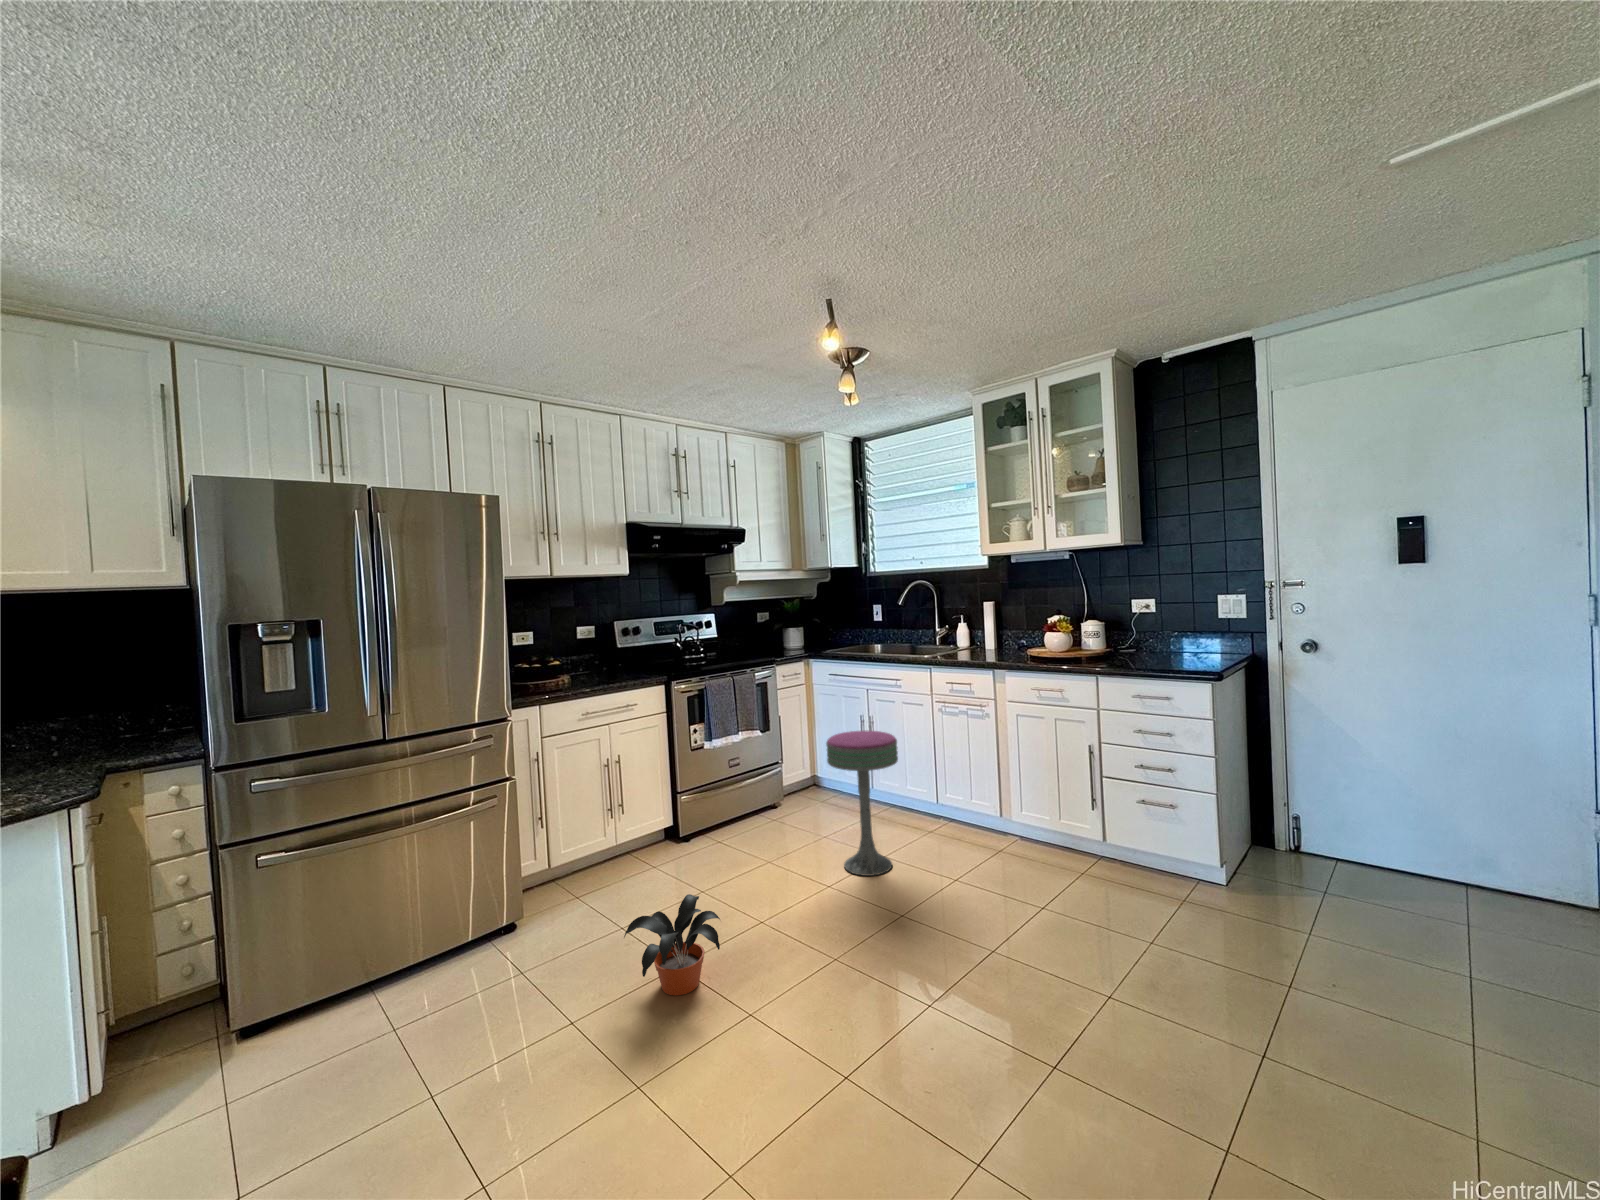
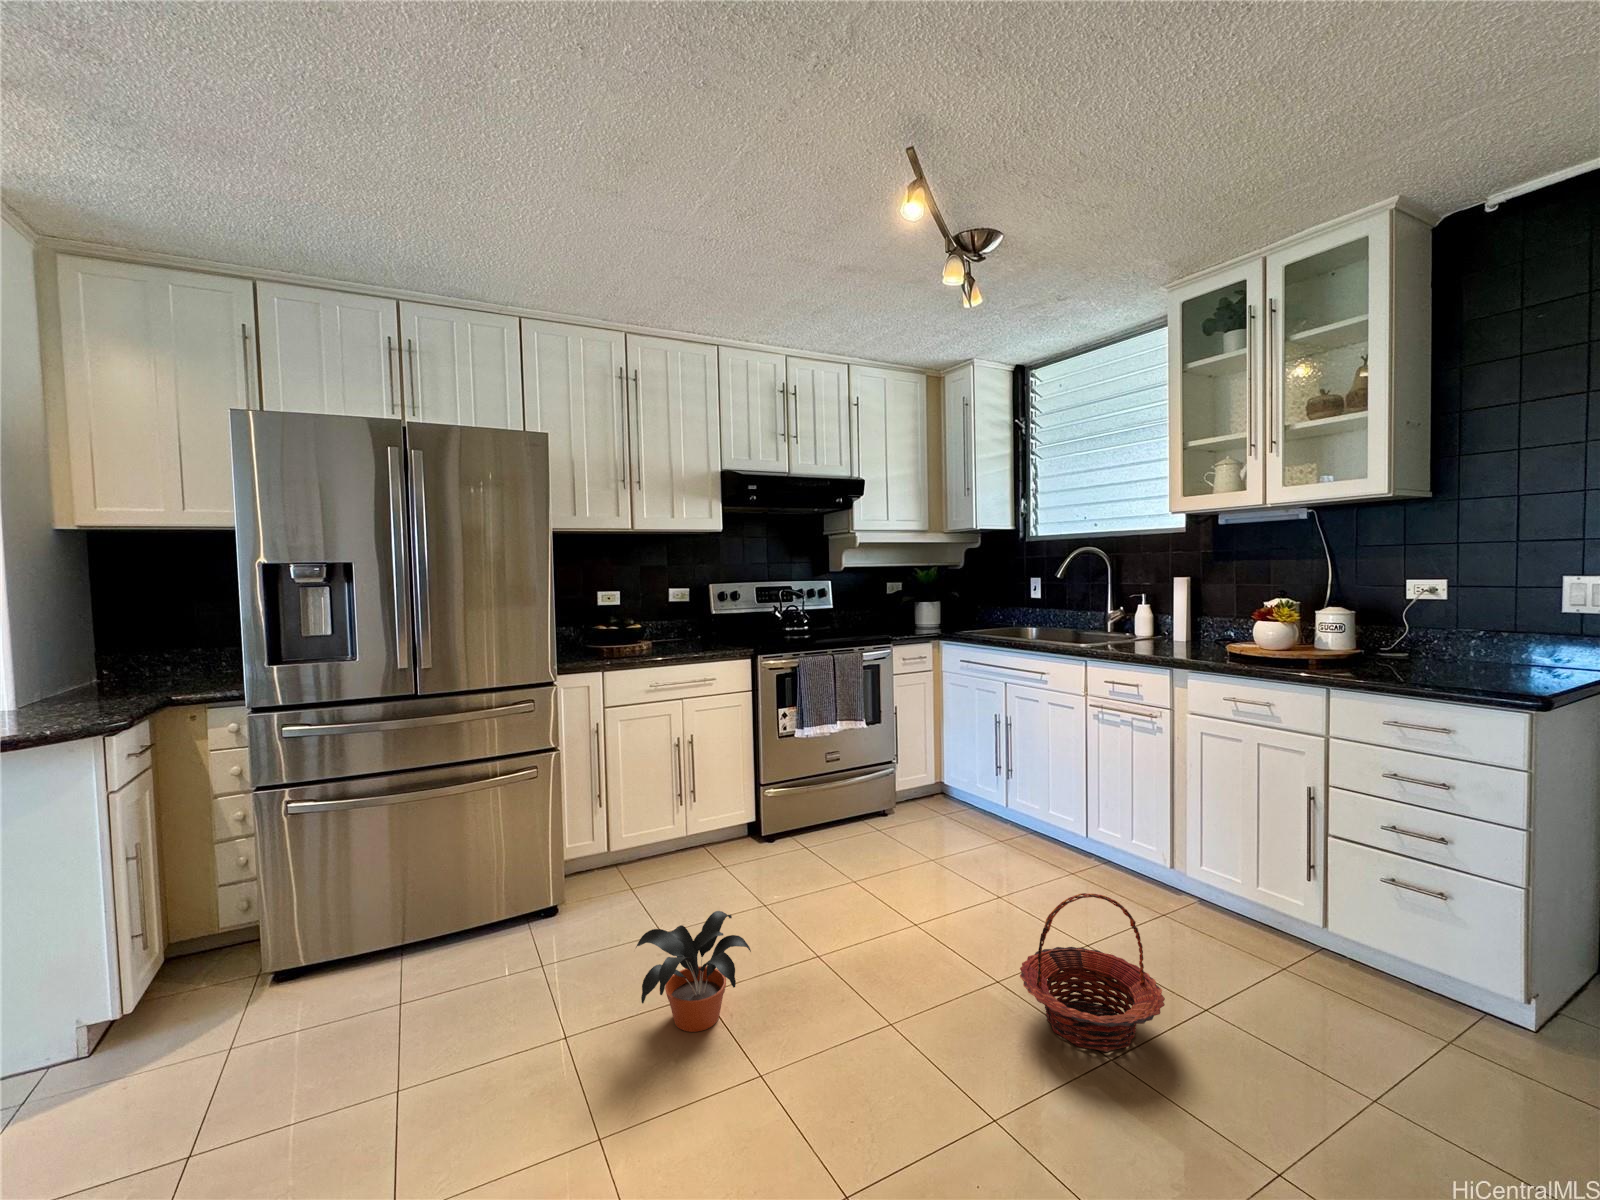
bar stool: present [826,731,898,876] -> none [925,733,1019,920]
basket: none [922,835,1022,946] -> present [1020,893,1165,1052]

